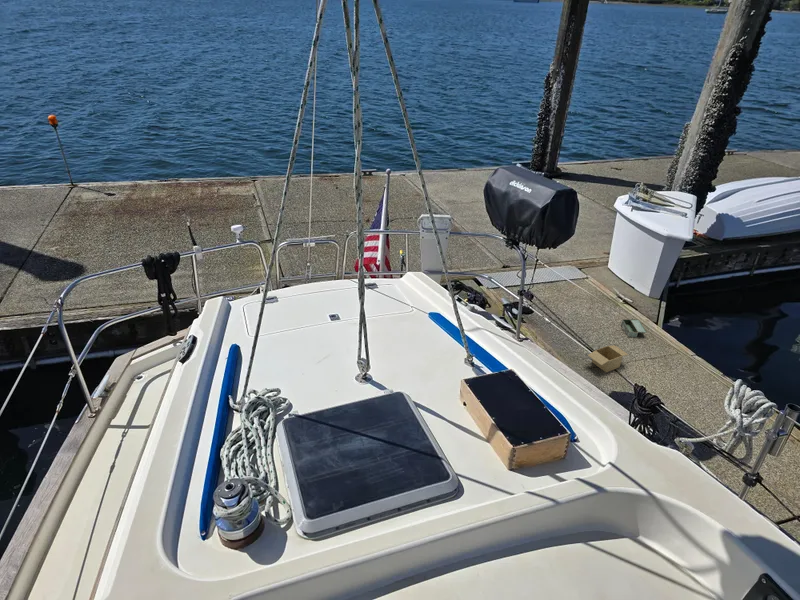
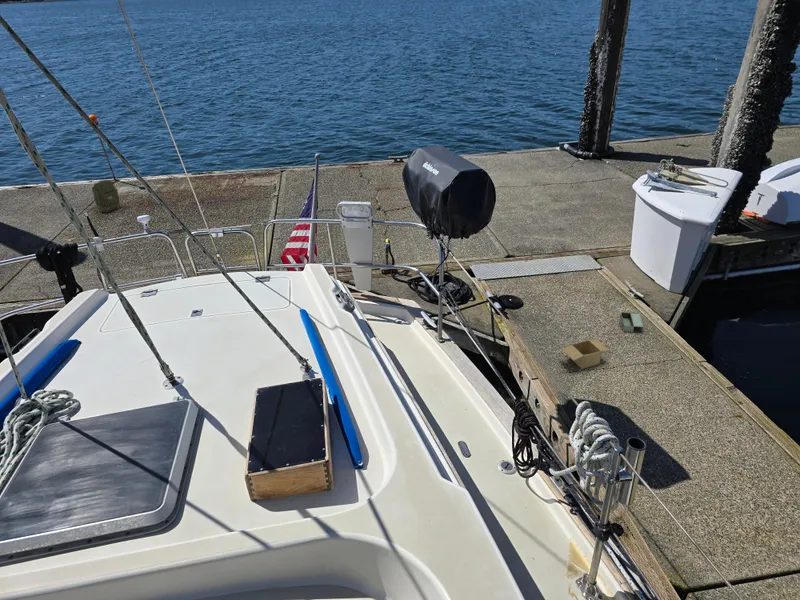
backpack: none [65,185,95,219] -> present [92,180,120,212]

